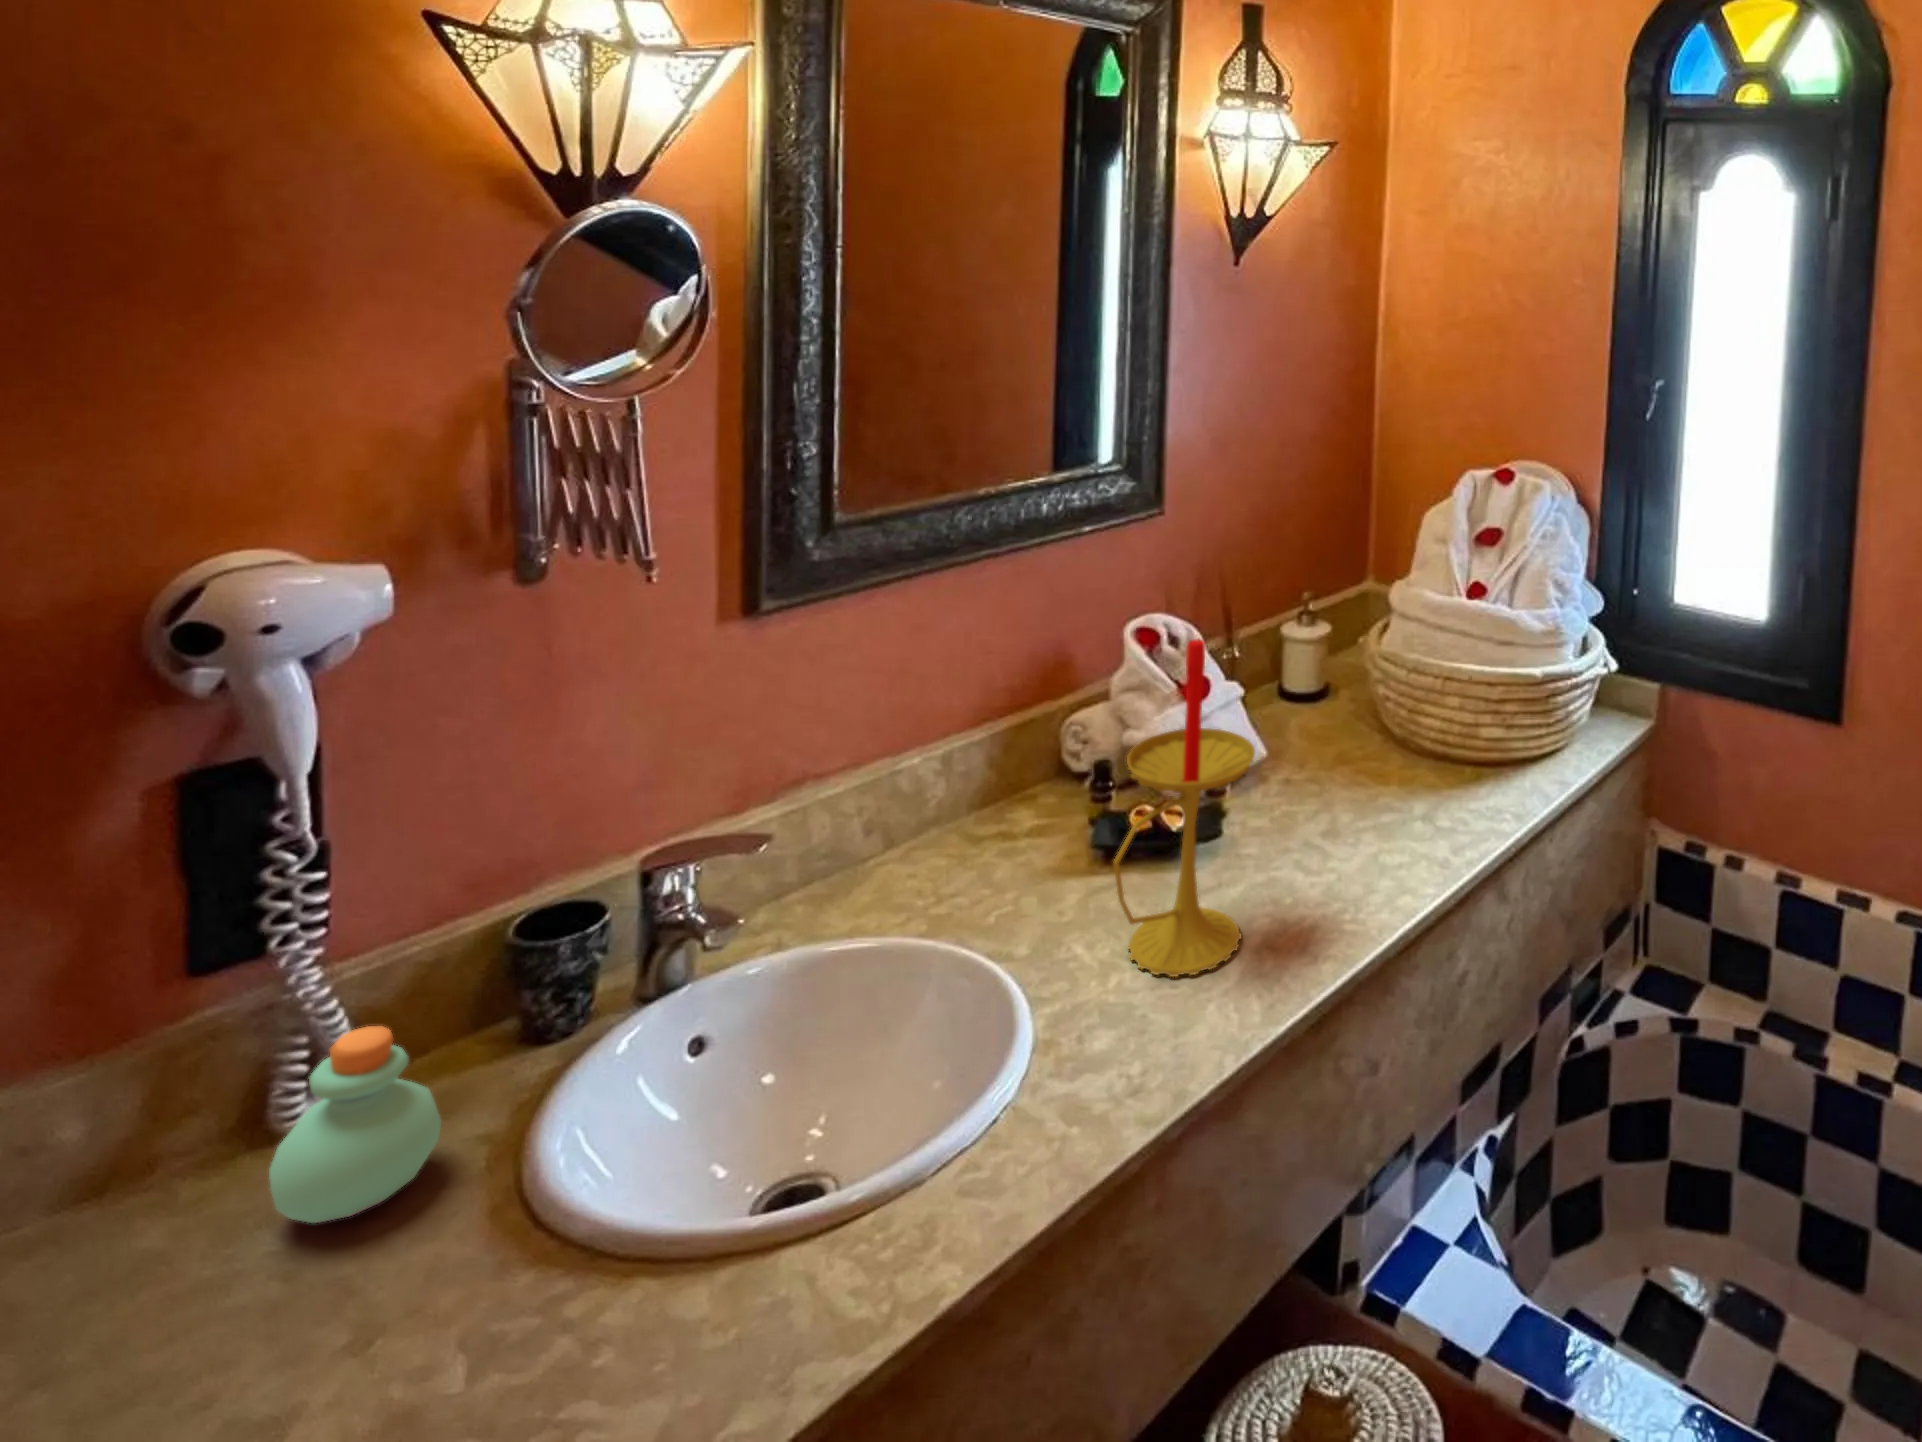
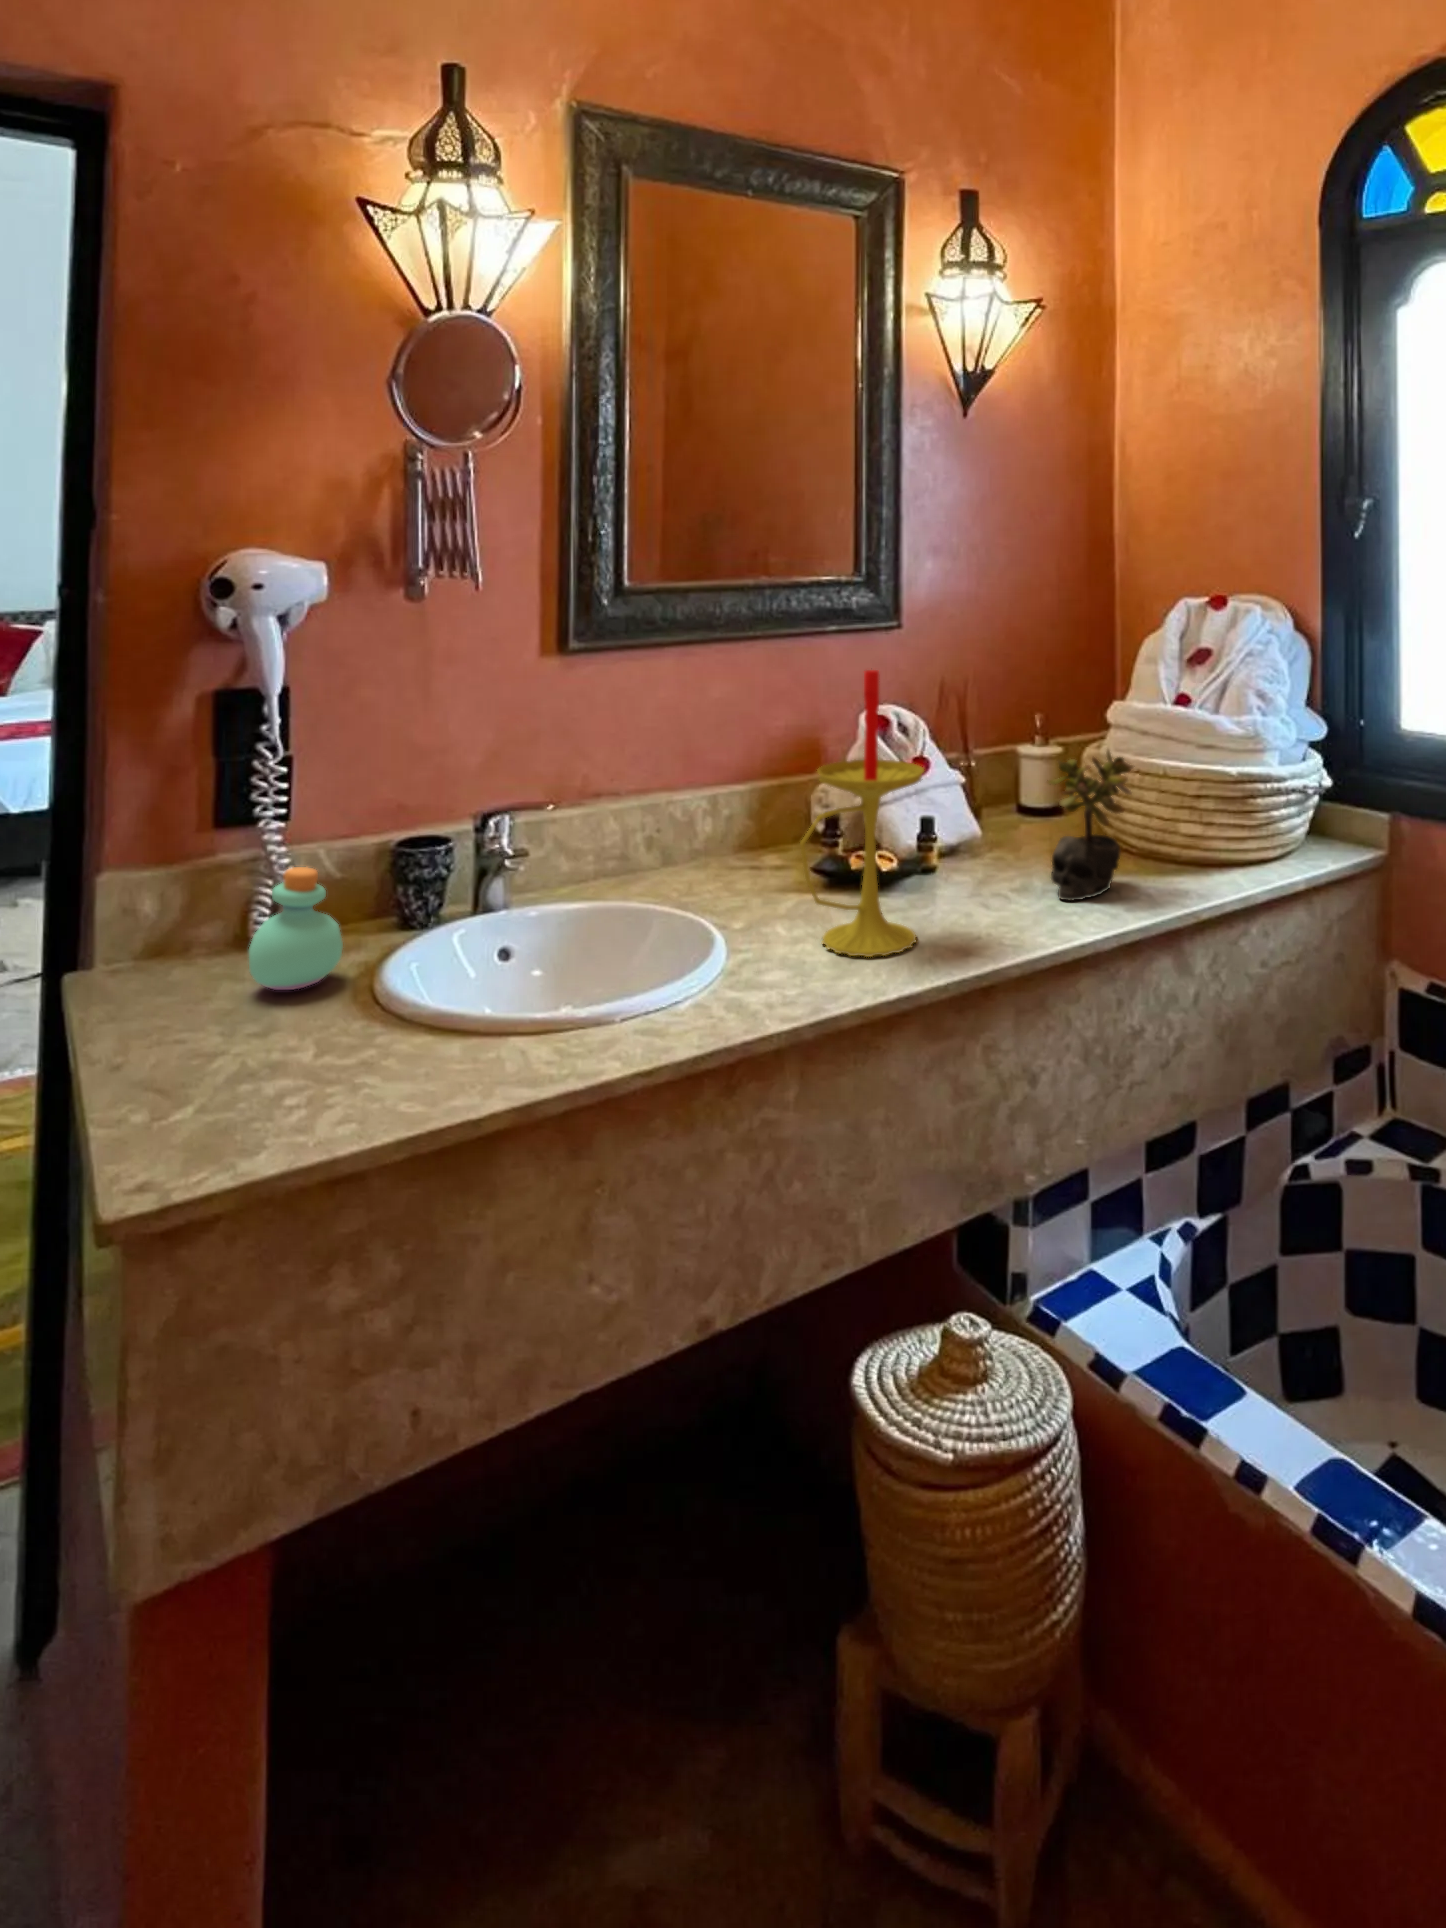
succulent plant: none [1356,664,1447,837] -> present [1047,750,1133,900]

